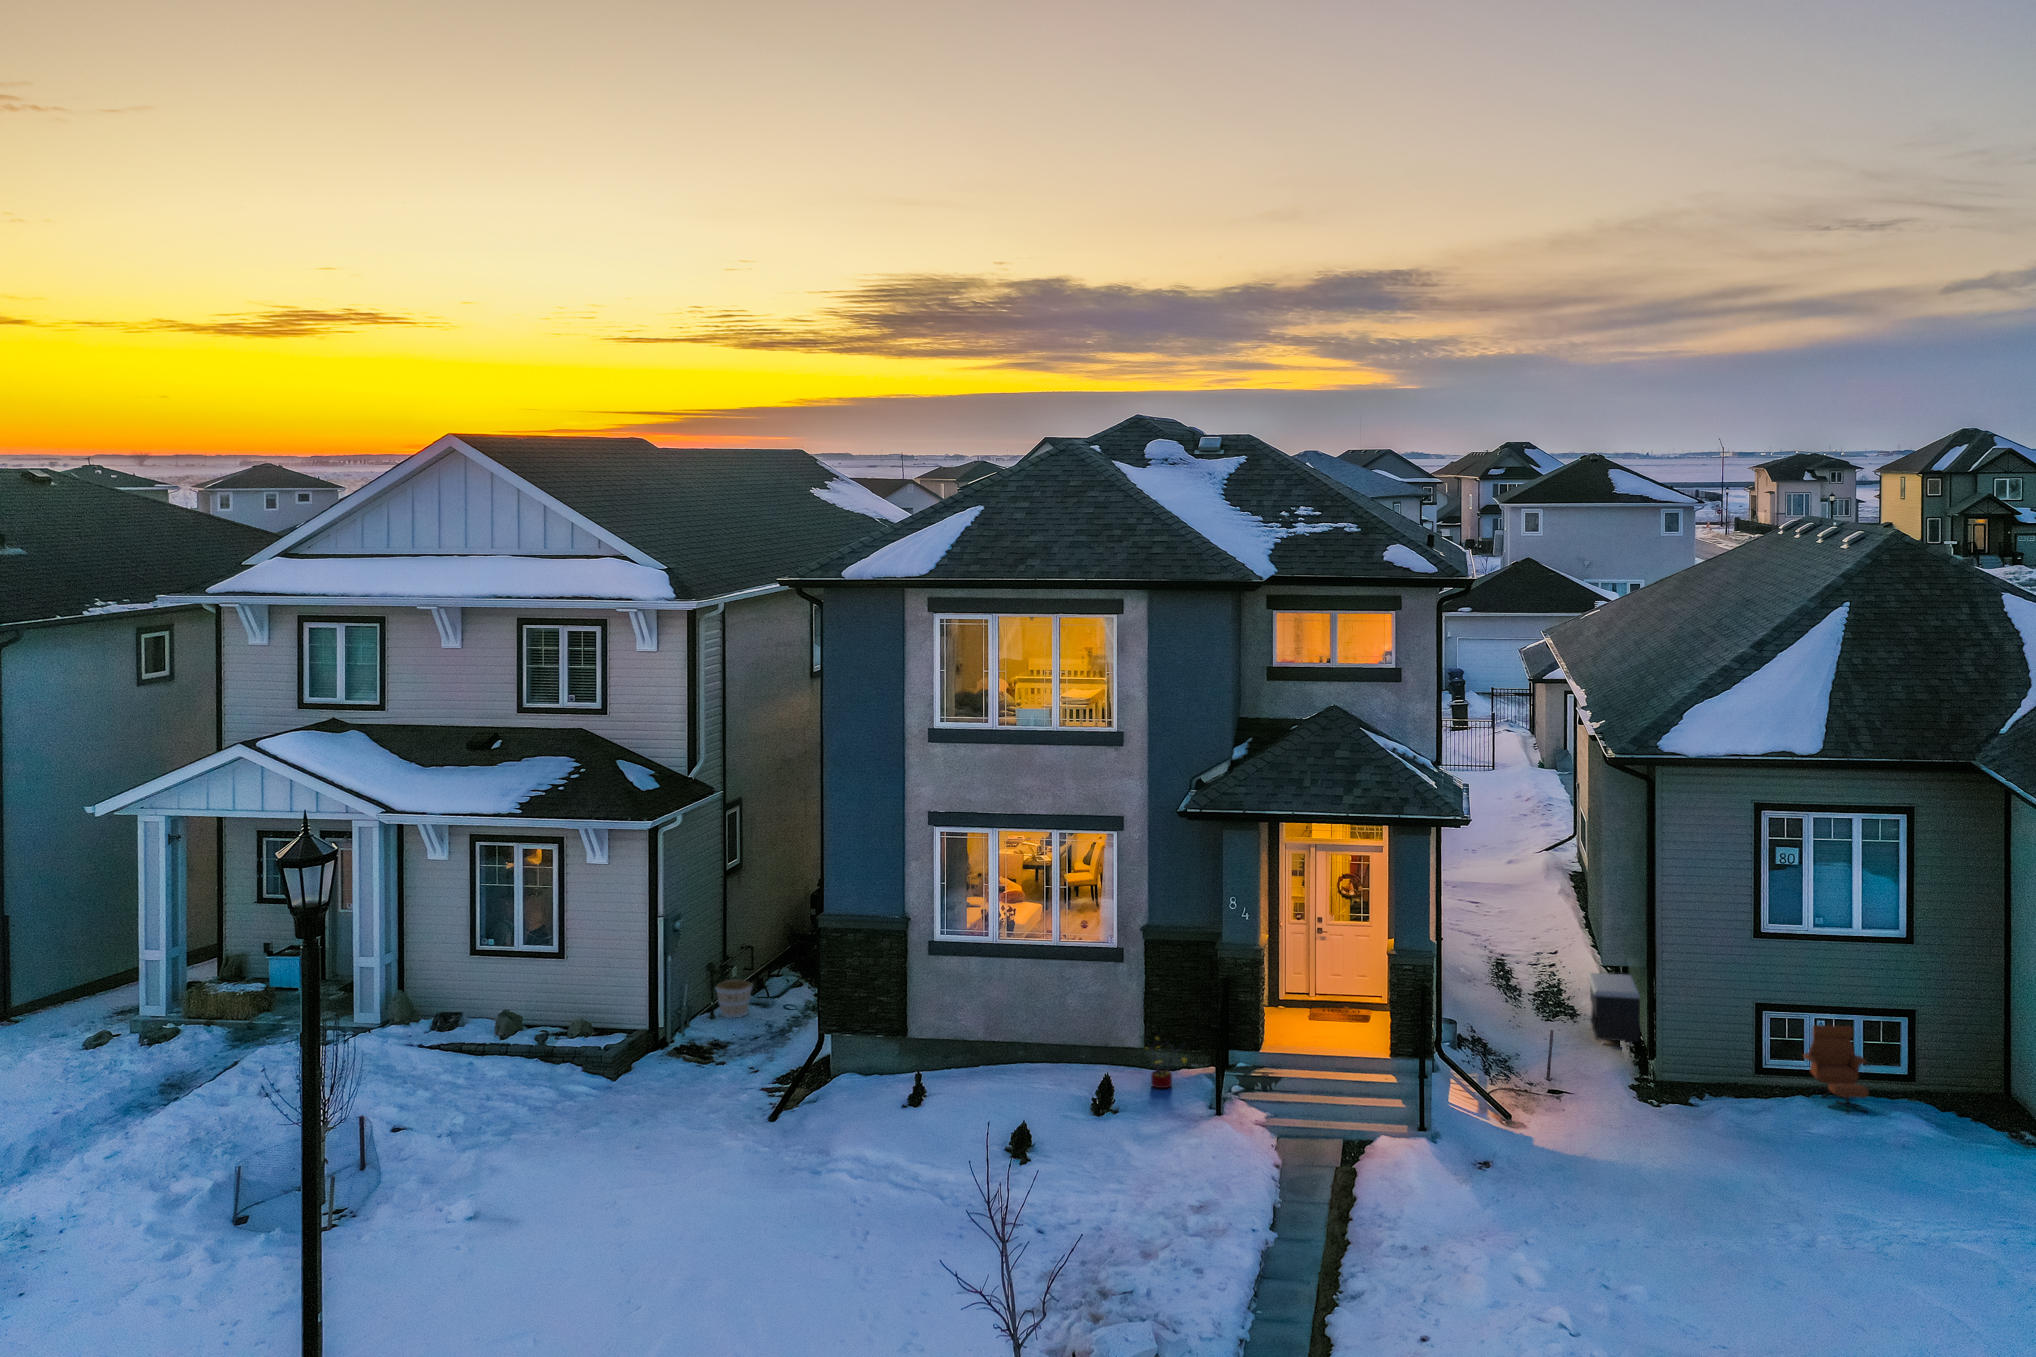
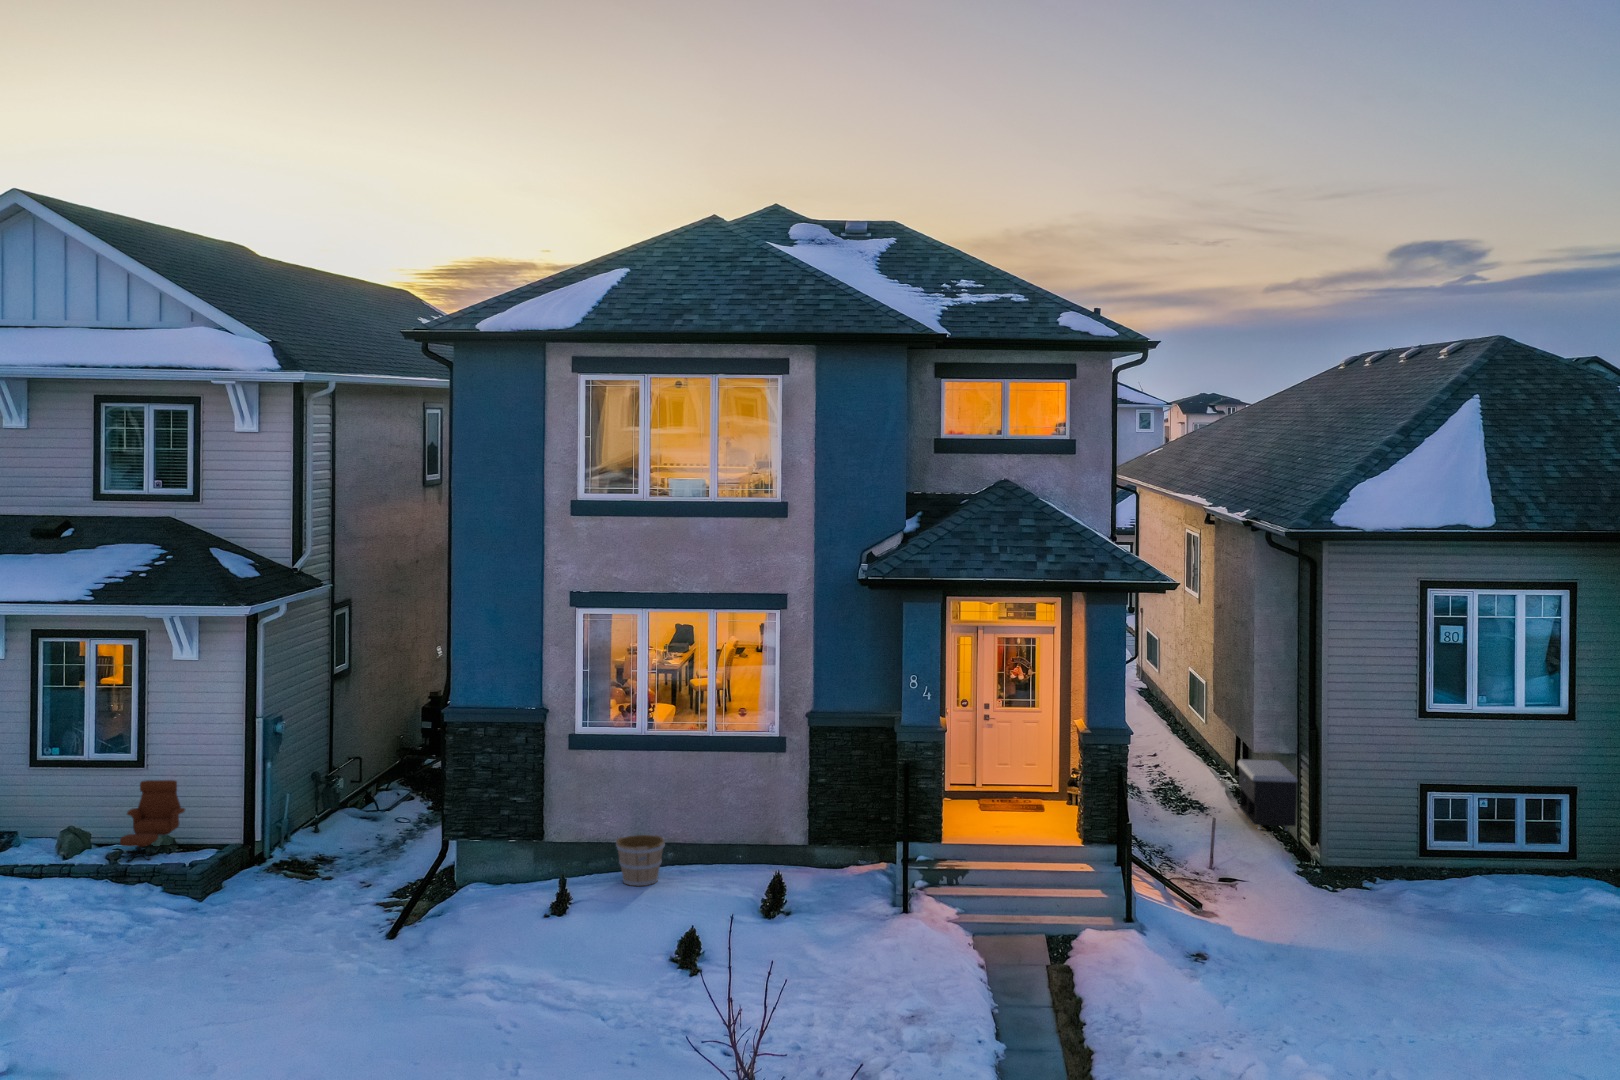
wooden bucket: present [715,980,753,1018] -> present [616,835,665,886]
lounge chair: present [1804,1025,1869,1113] -> present [120,780,185,862]
decorative plant: present [1151,1038,1187,1088] -> none [810,827,860,887]

